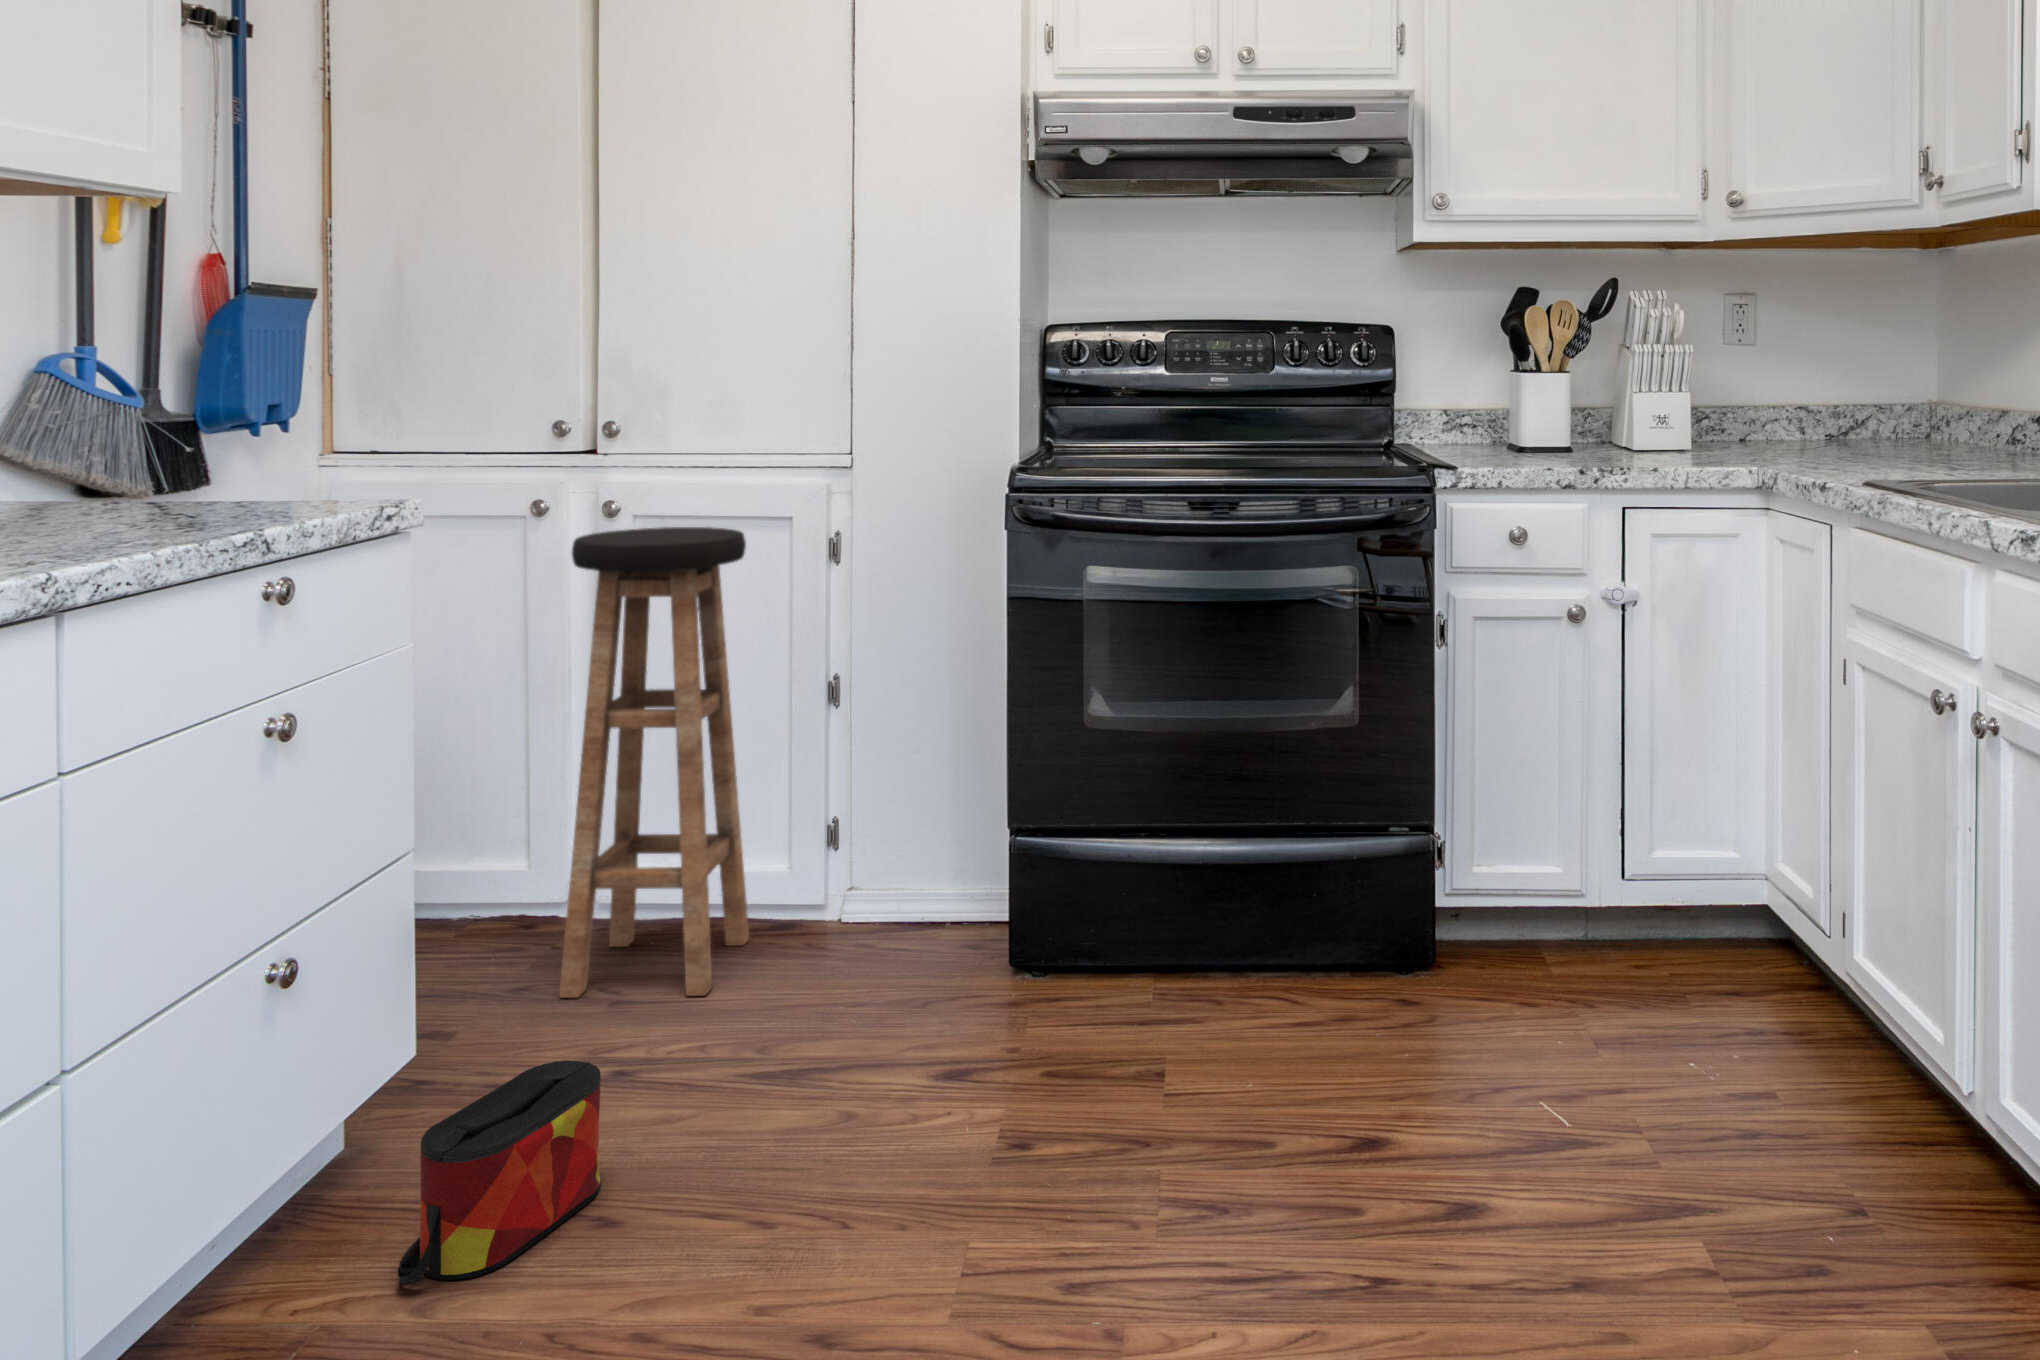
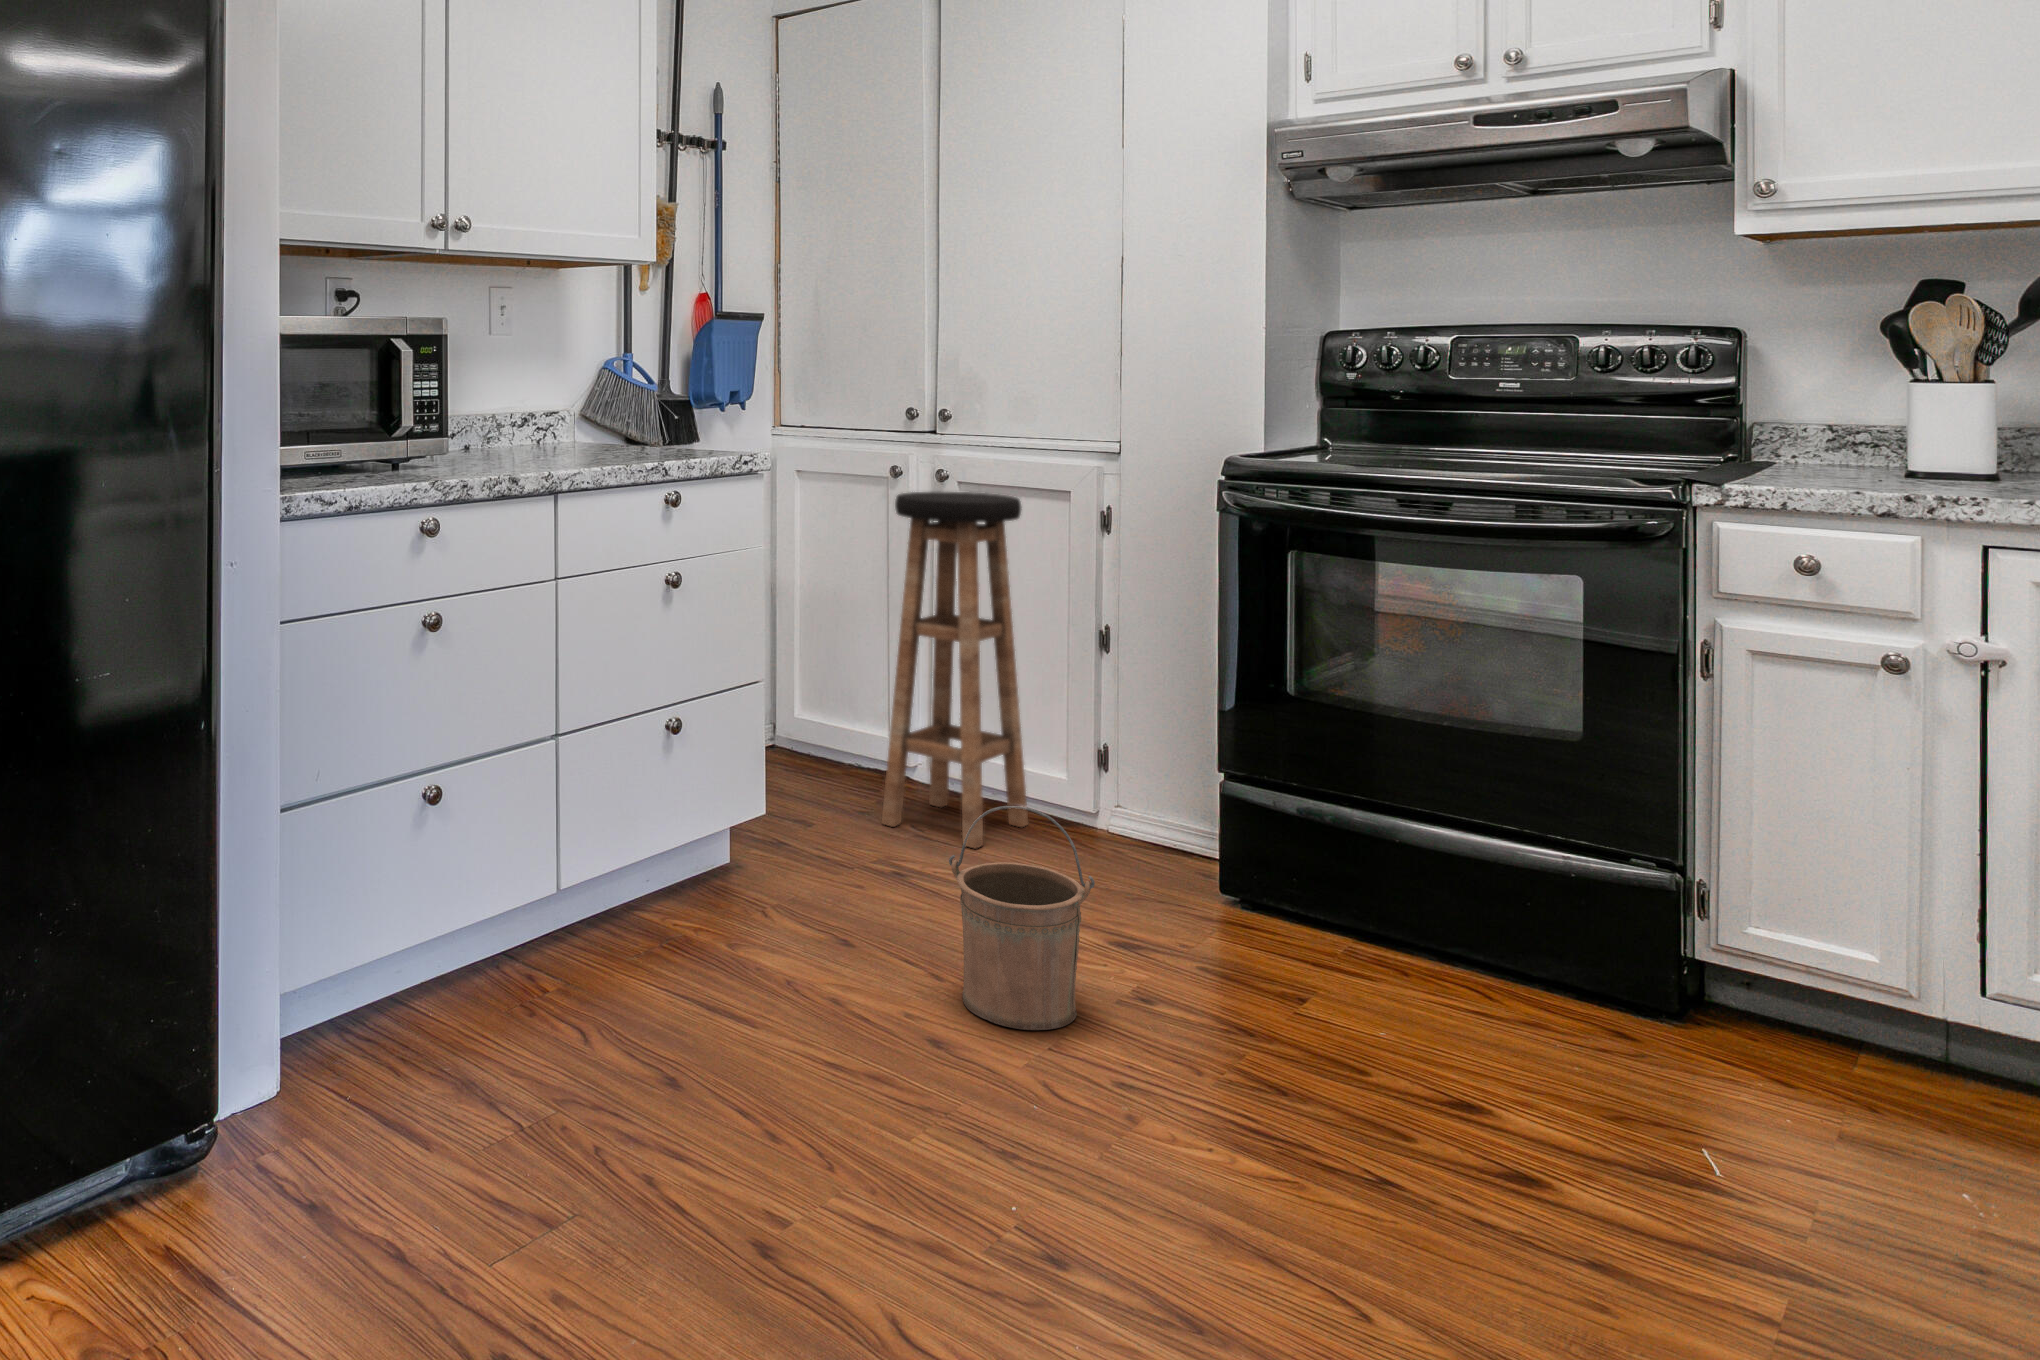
bucket: none [793,953,987,1266] -> present [949,806,1095,1030]
bag: present [397,1060,601,1286] -> none [723,835,853,943]

